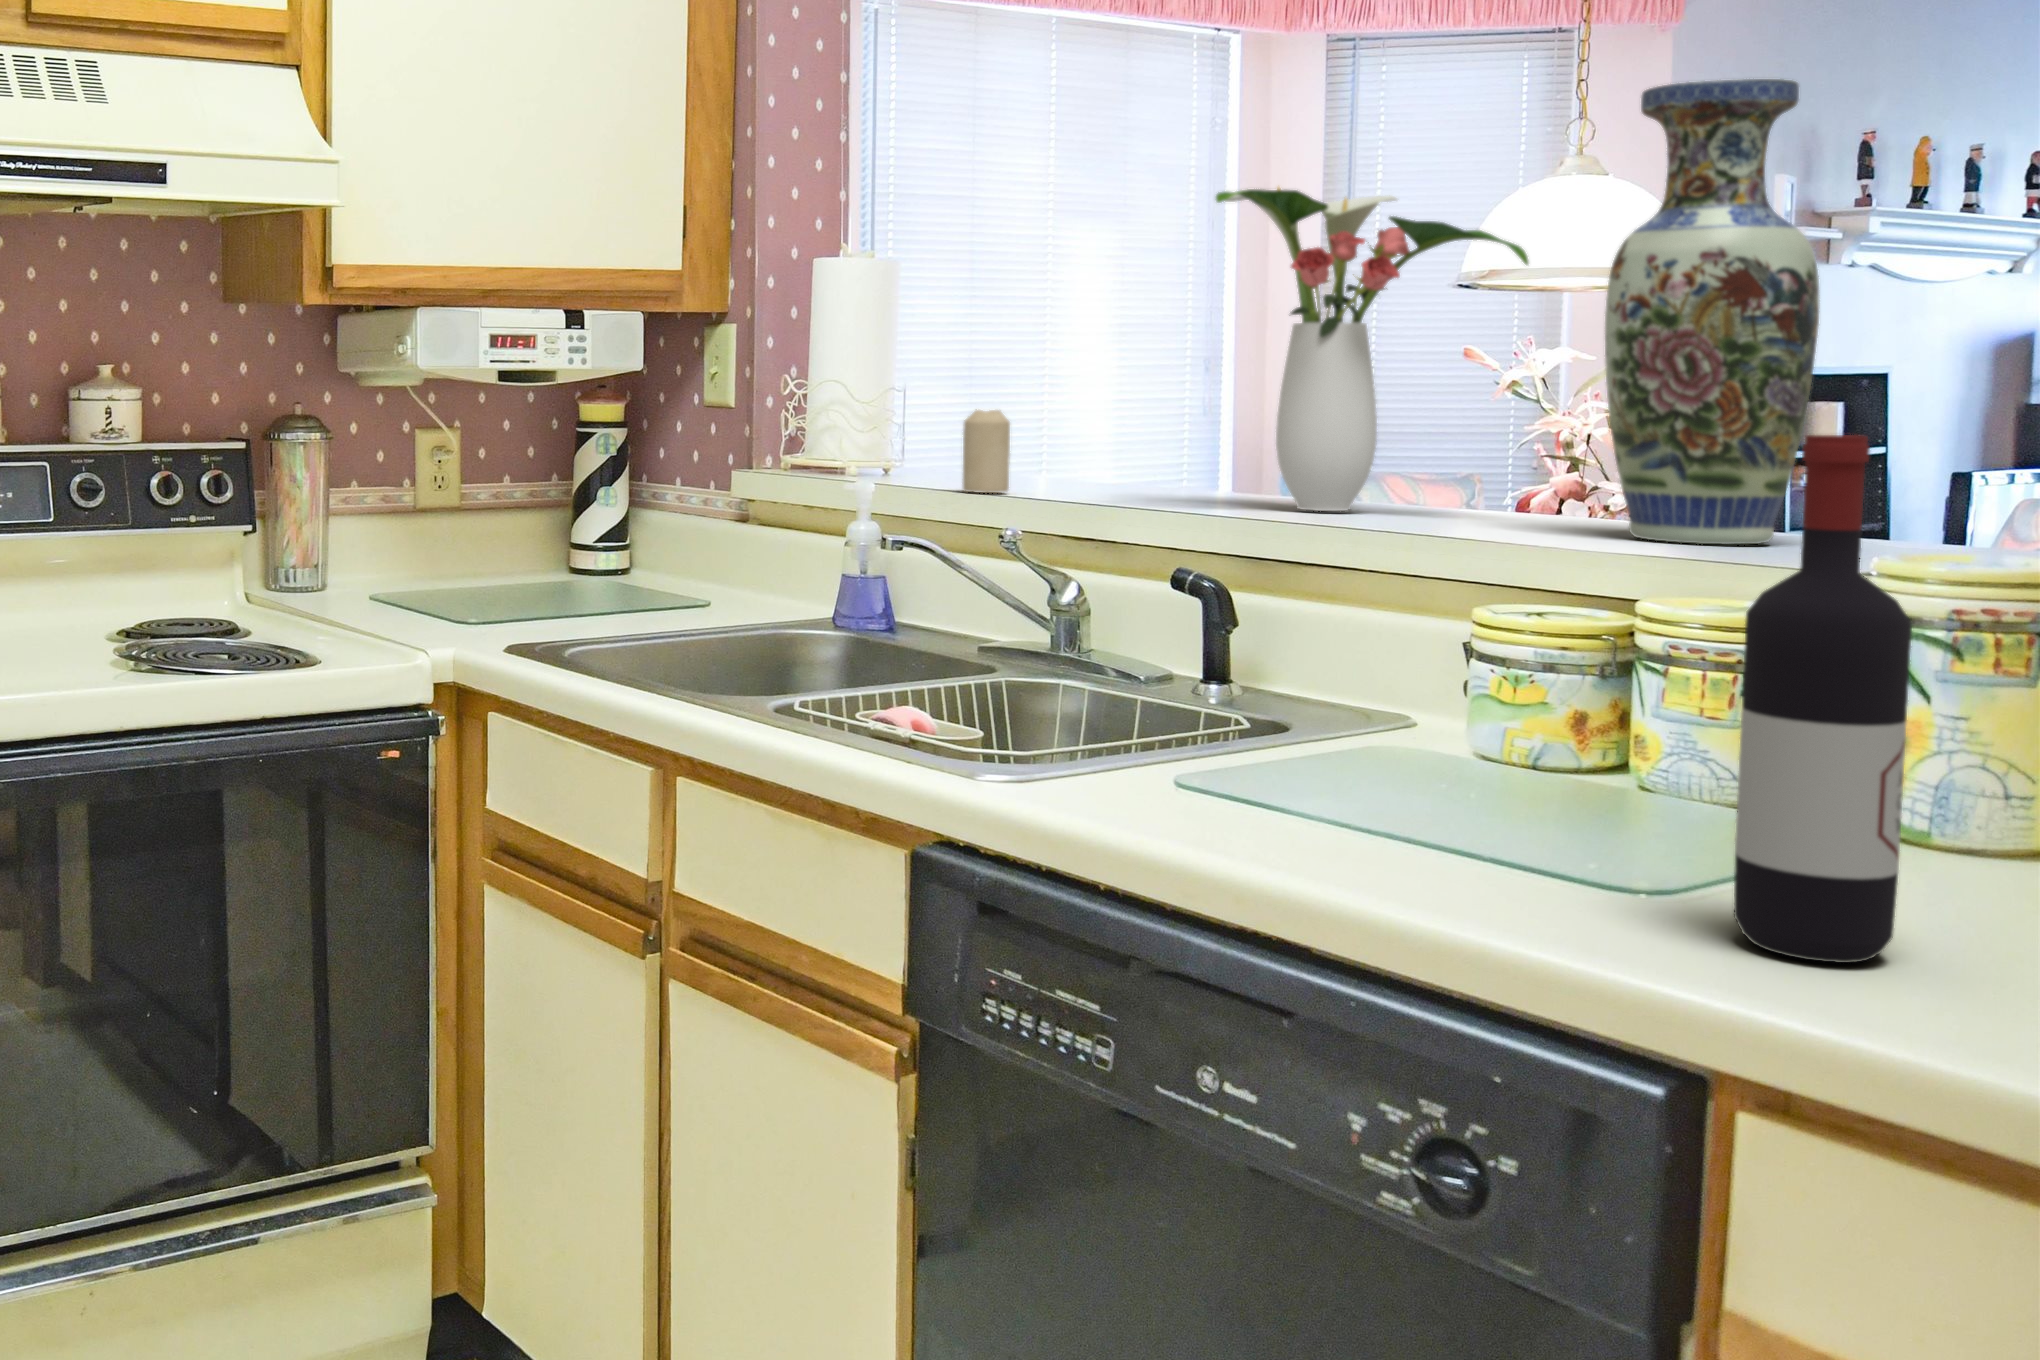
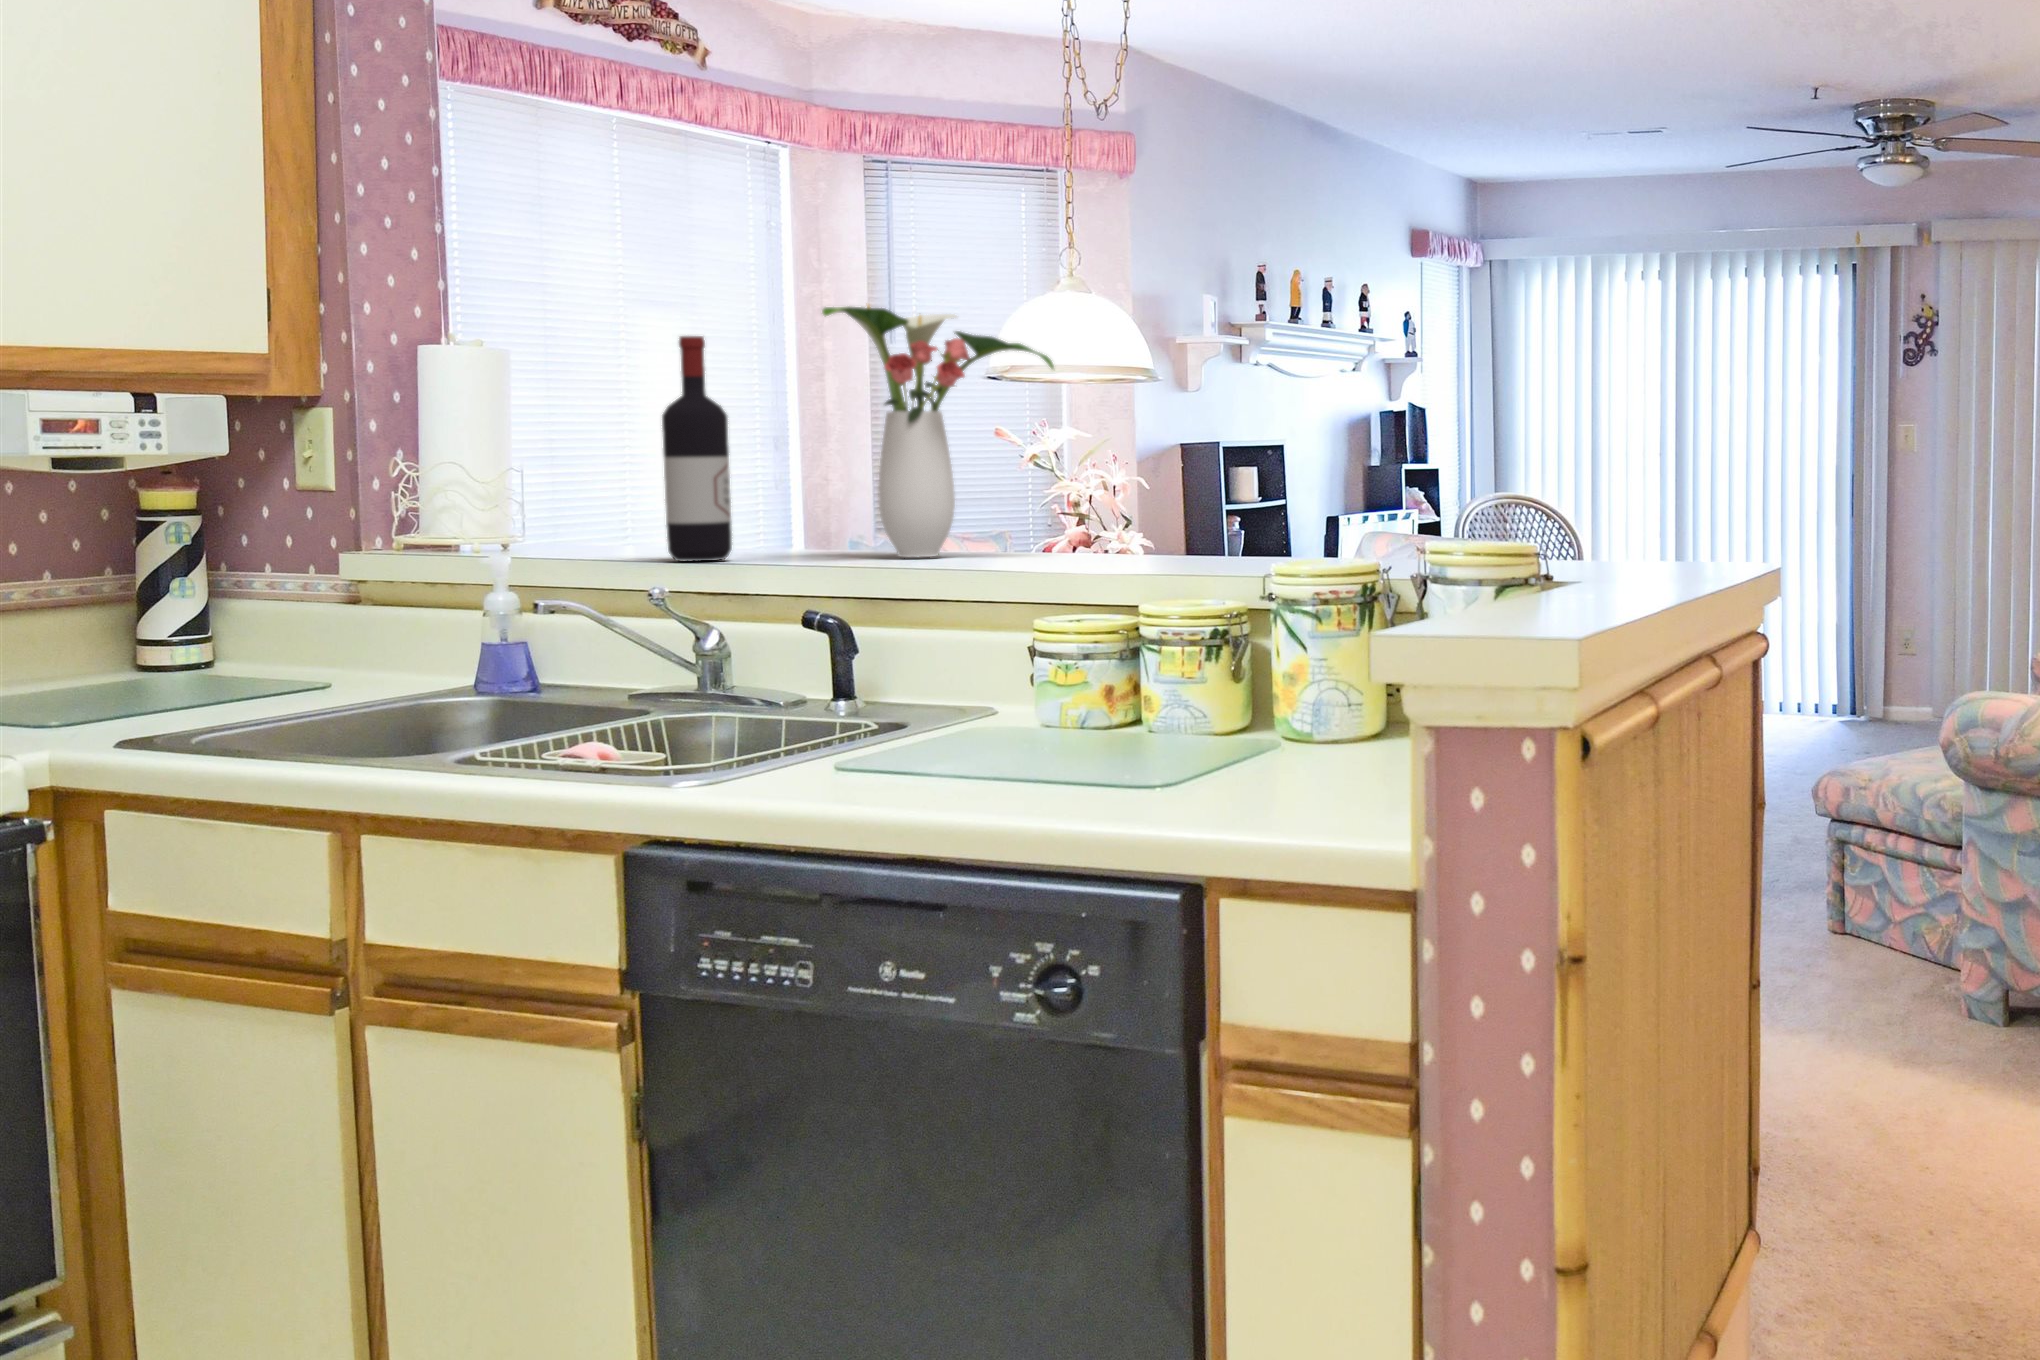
vase: present [1605,79,1820,544] -> none [1108,249,1235,564]
candle: present [963,409,1010,493] -> none [602,486,648,559]
wine bottle: present [1734,435,1912,963] -> present [662,336,732,561]

